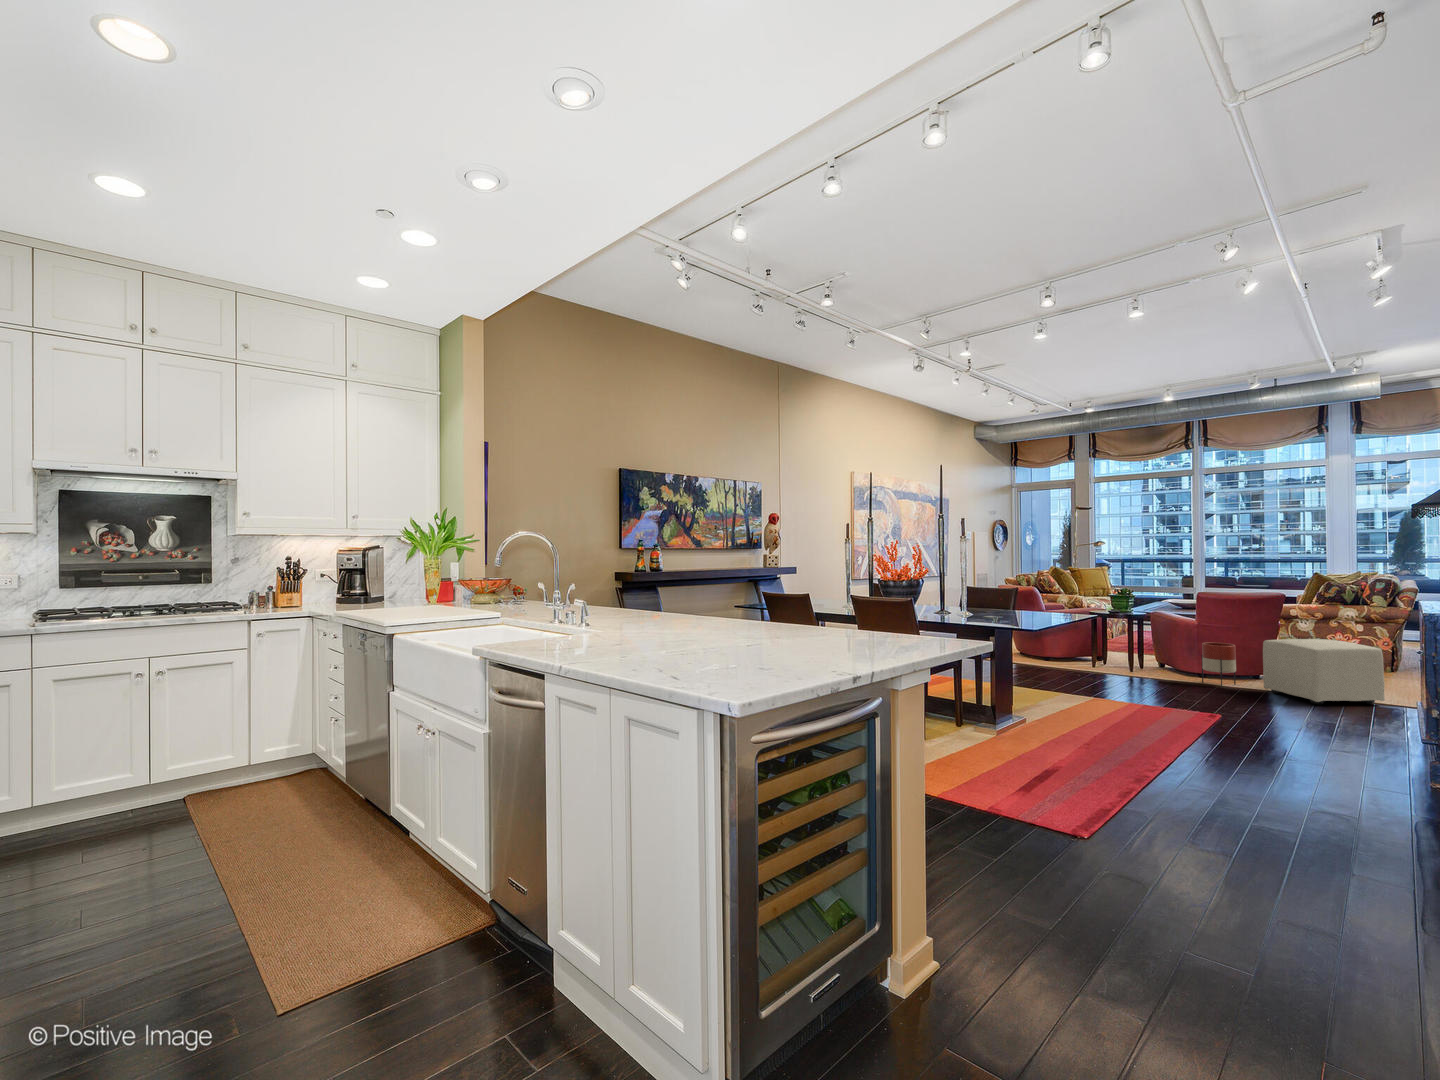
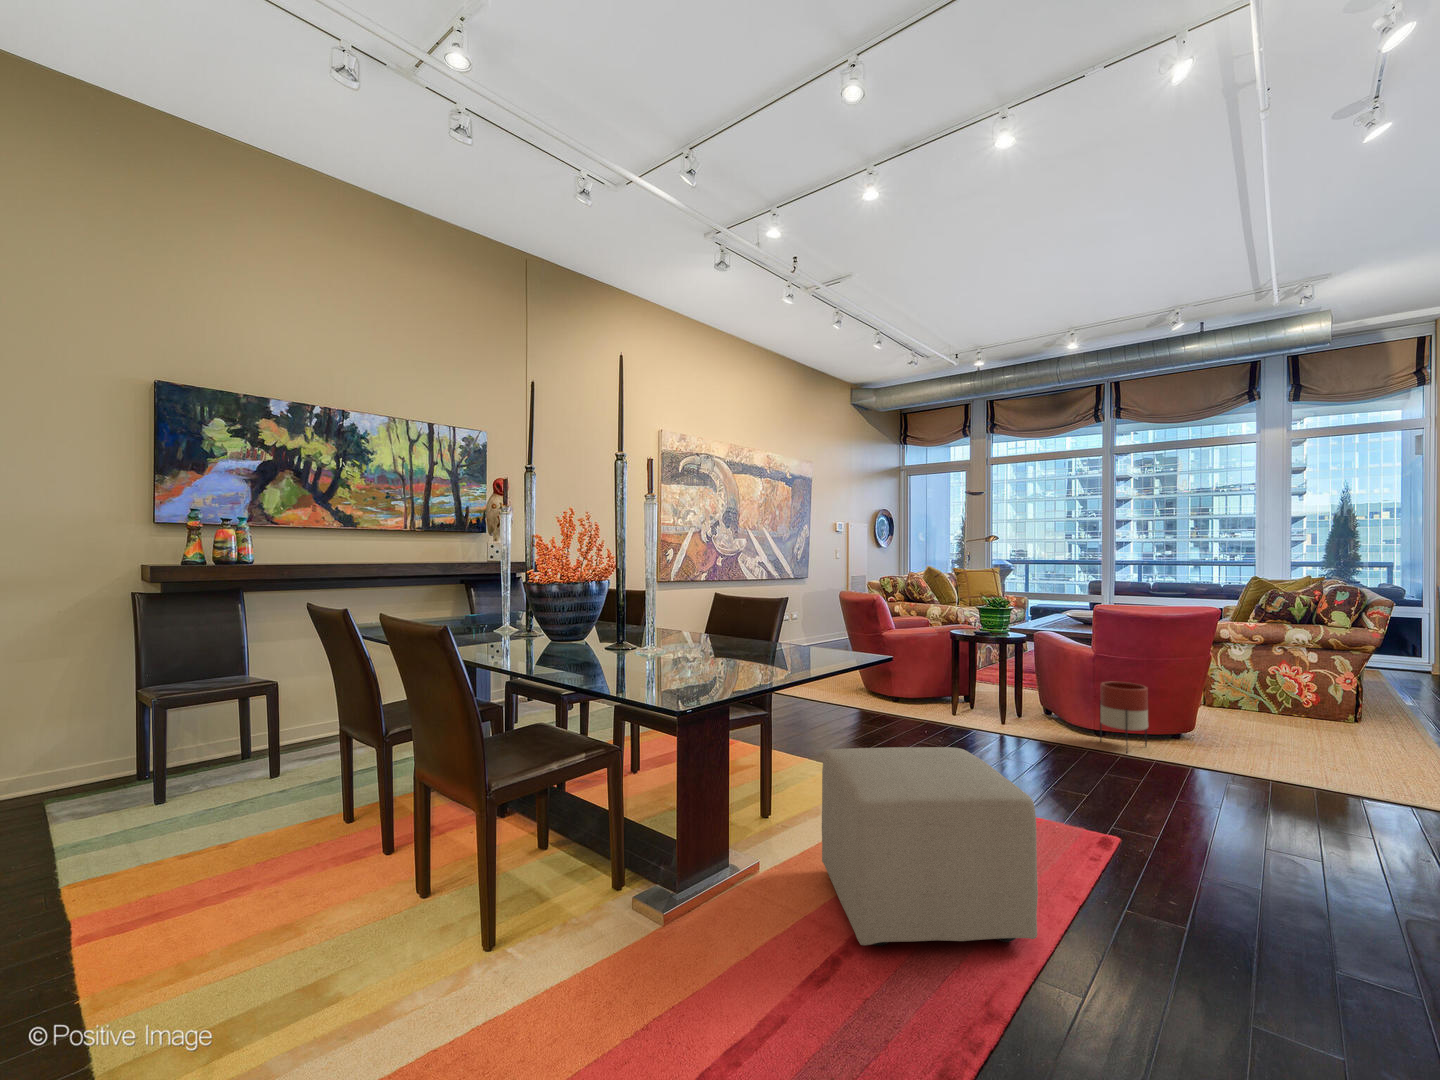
ottoman: present [1263,639,1385,704] -> present [822,747,1038,946]

